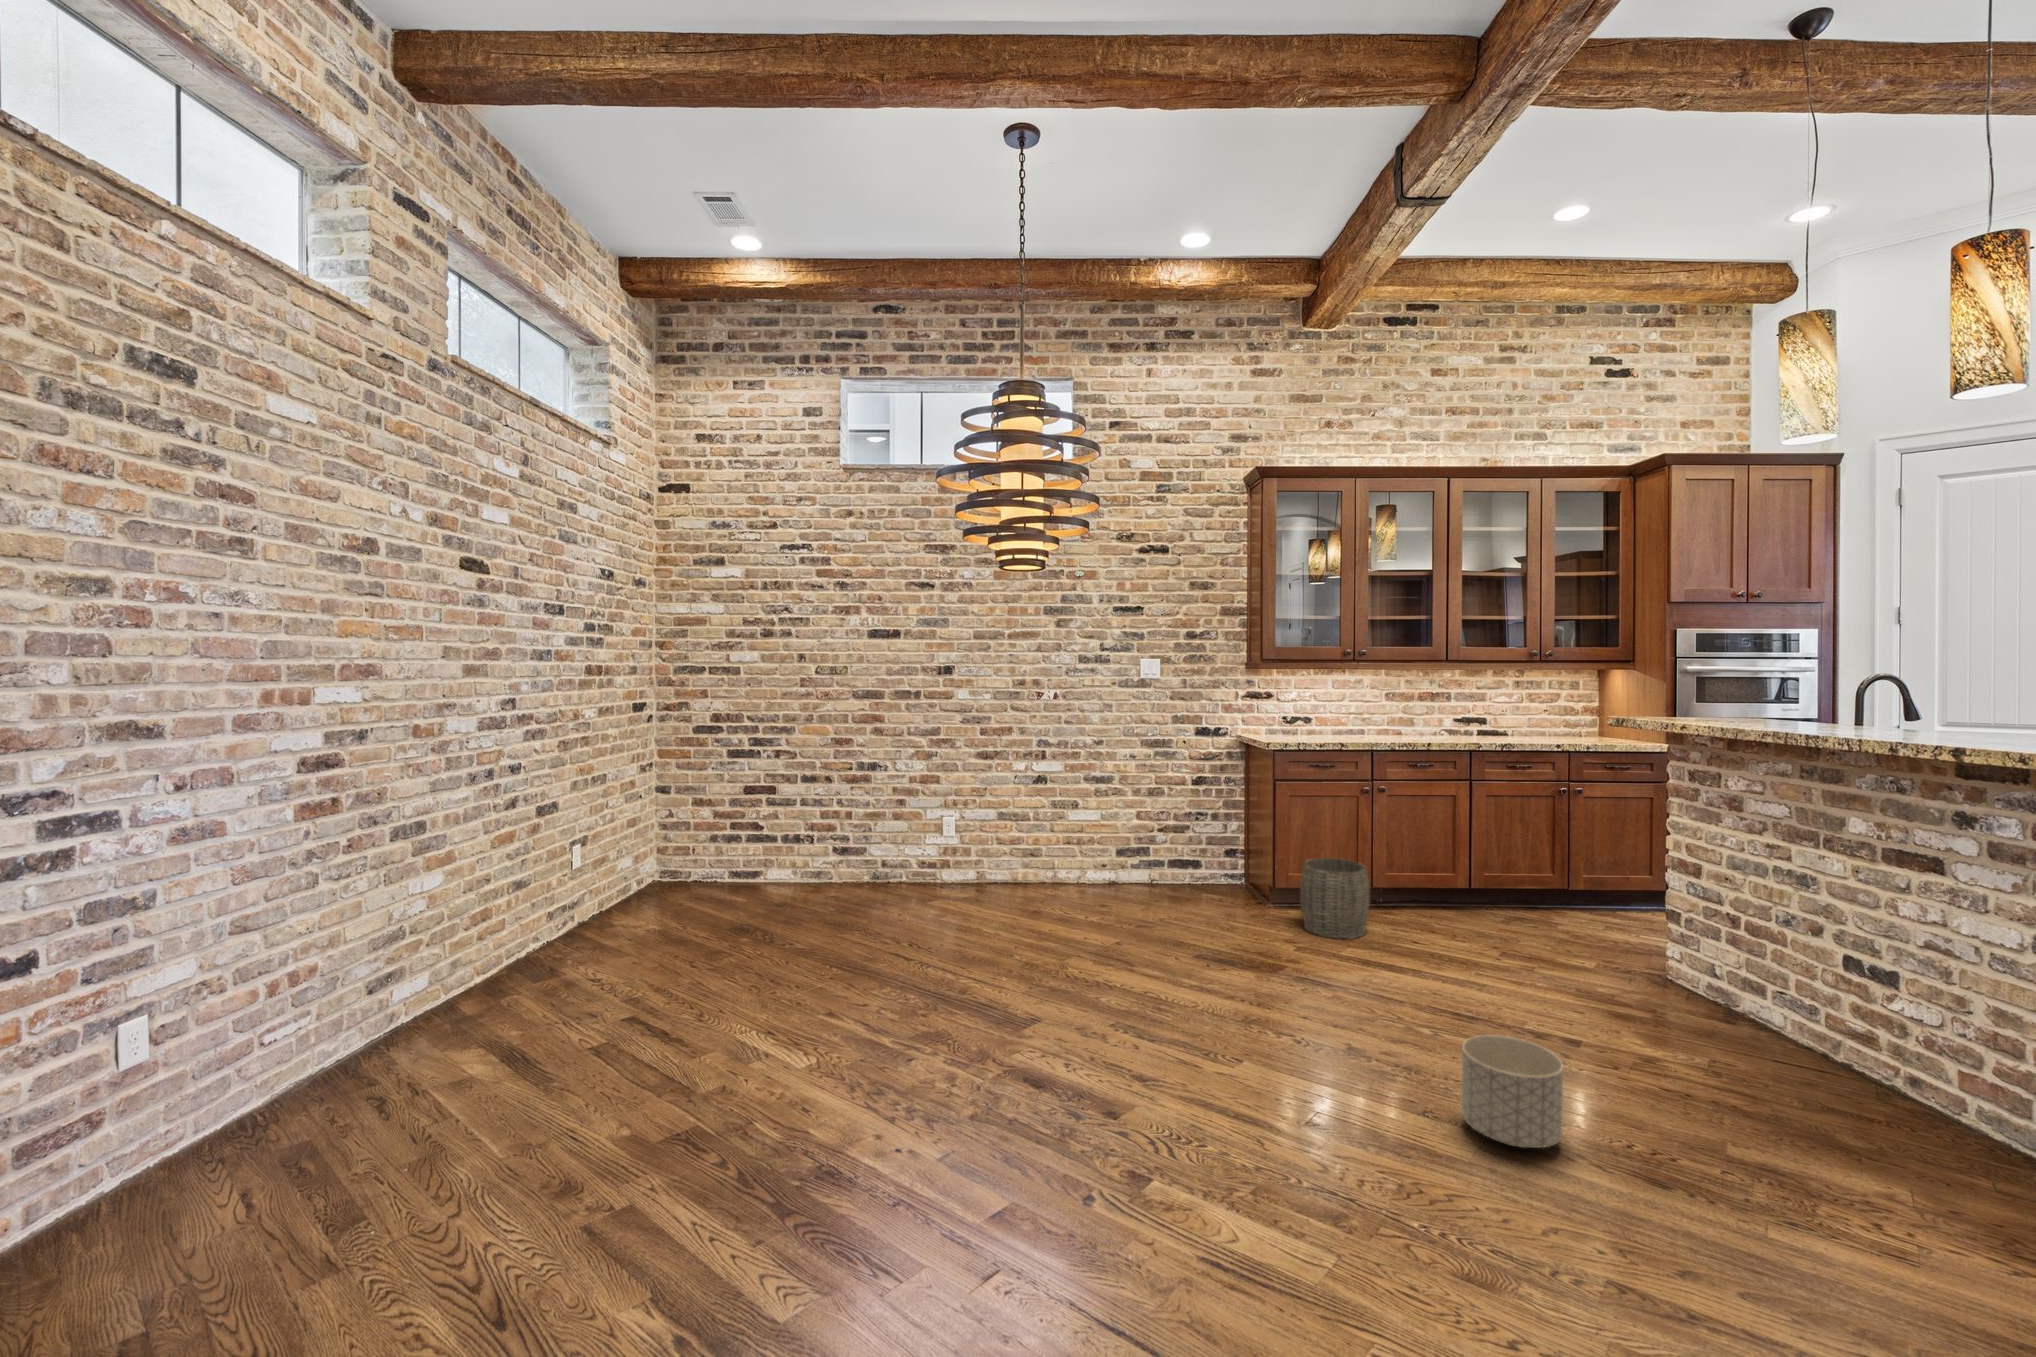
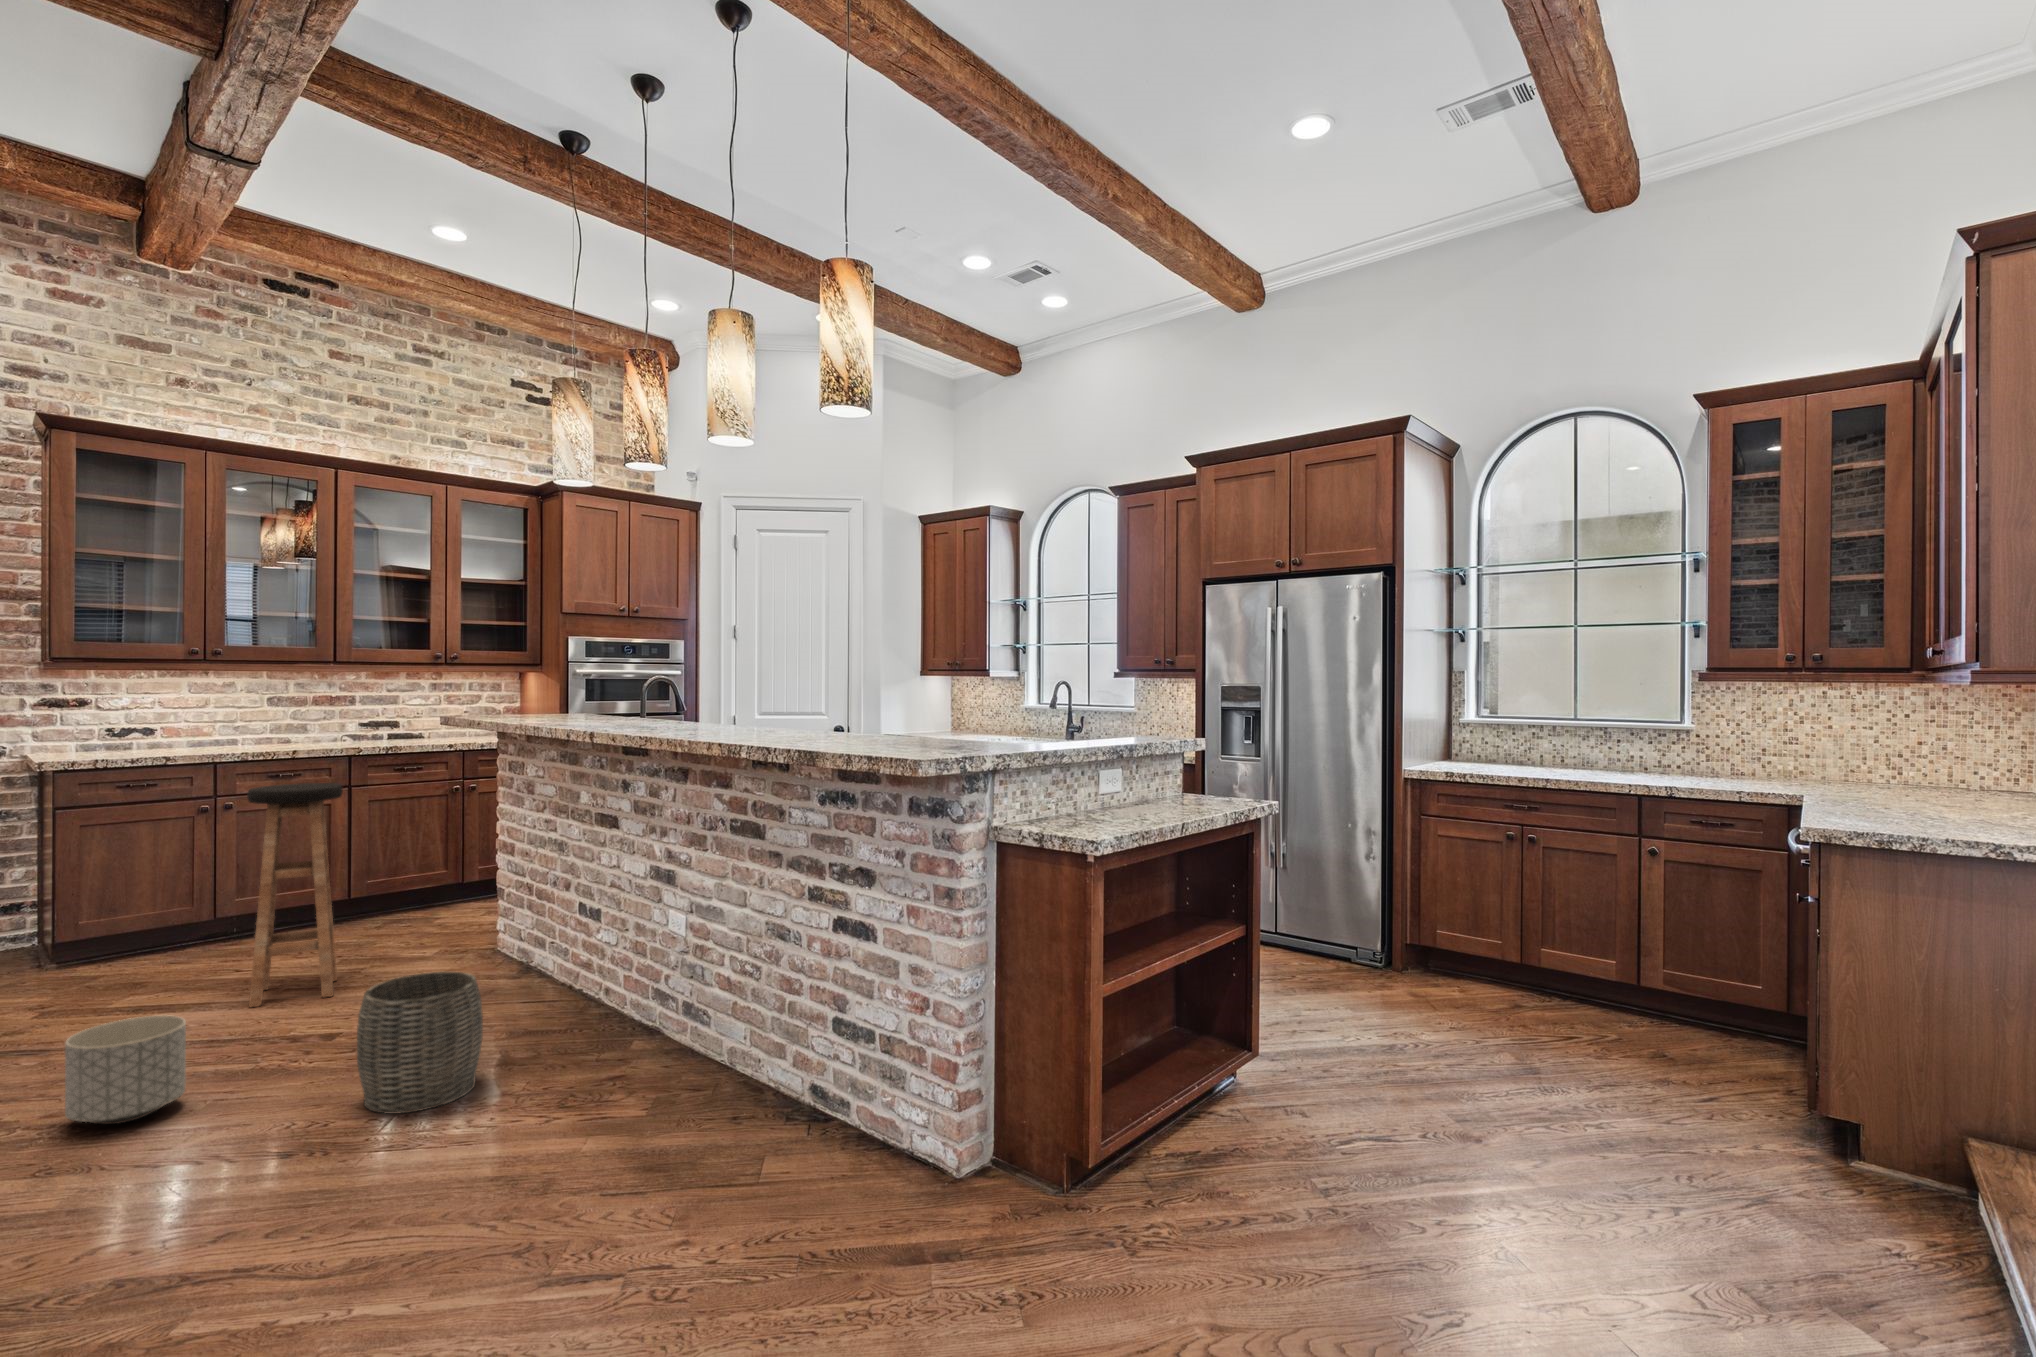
bar stool: none [1469,791,1560,1013] -> present [247,783,343,1007]
woven basket: present [1300,858,1370,939] -> present [357,972,483,1114]

